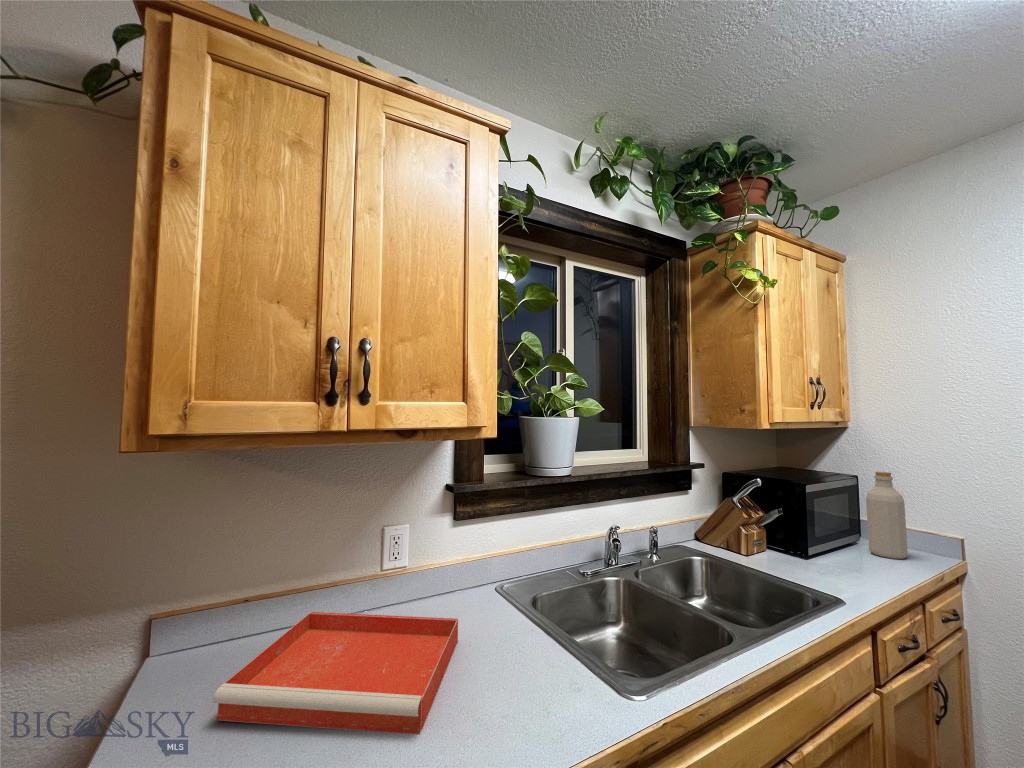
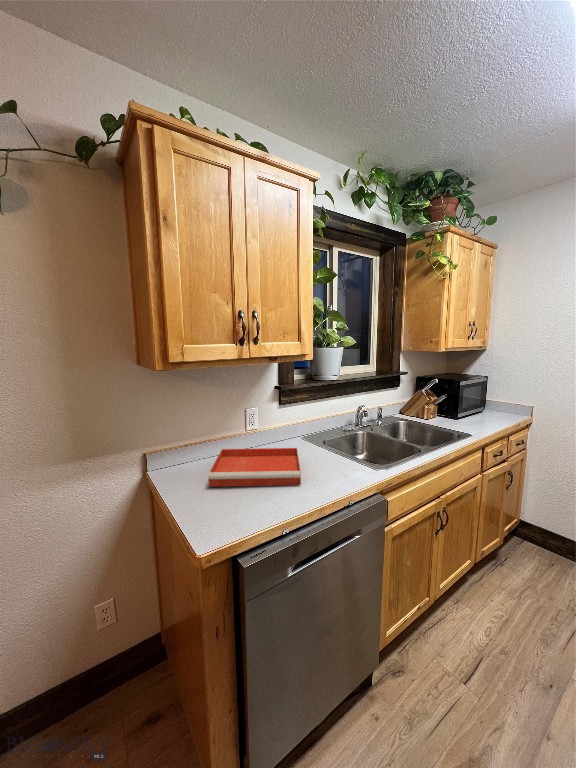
bottle: present [866,472,908,559] -> none [488,374,508,418]

